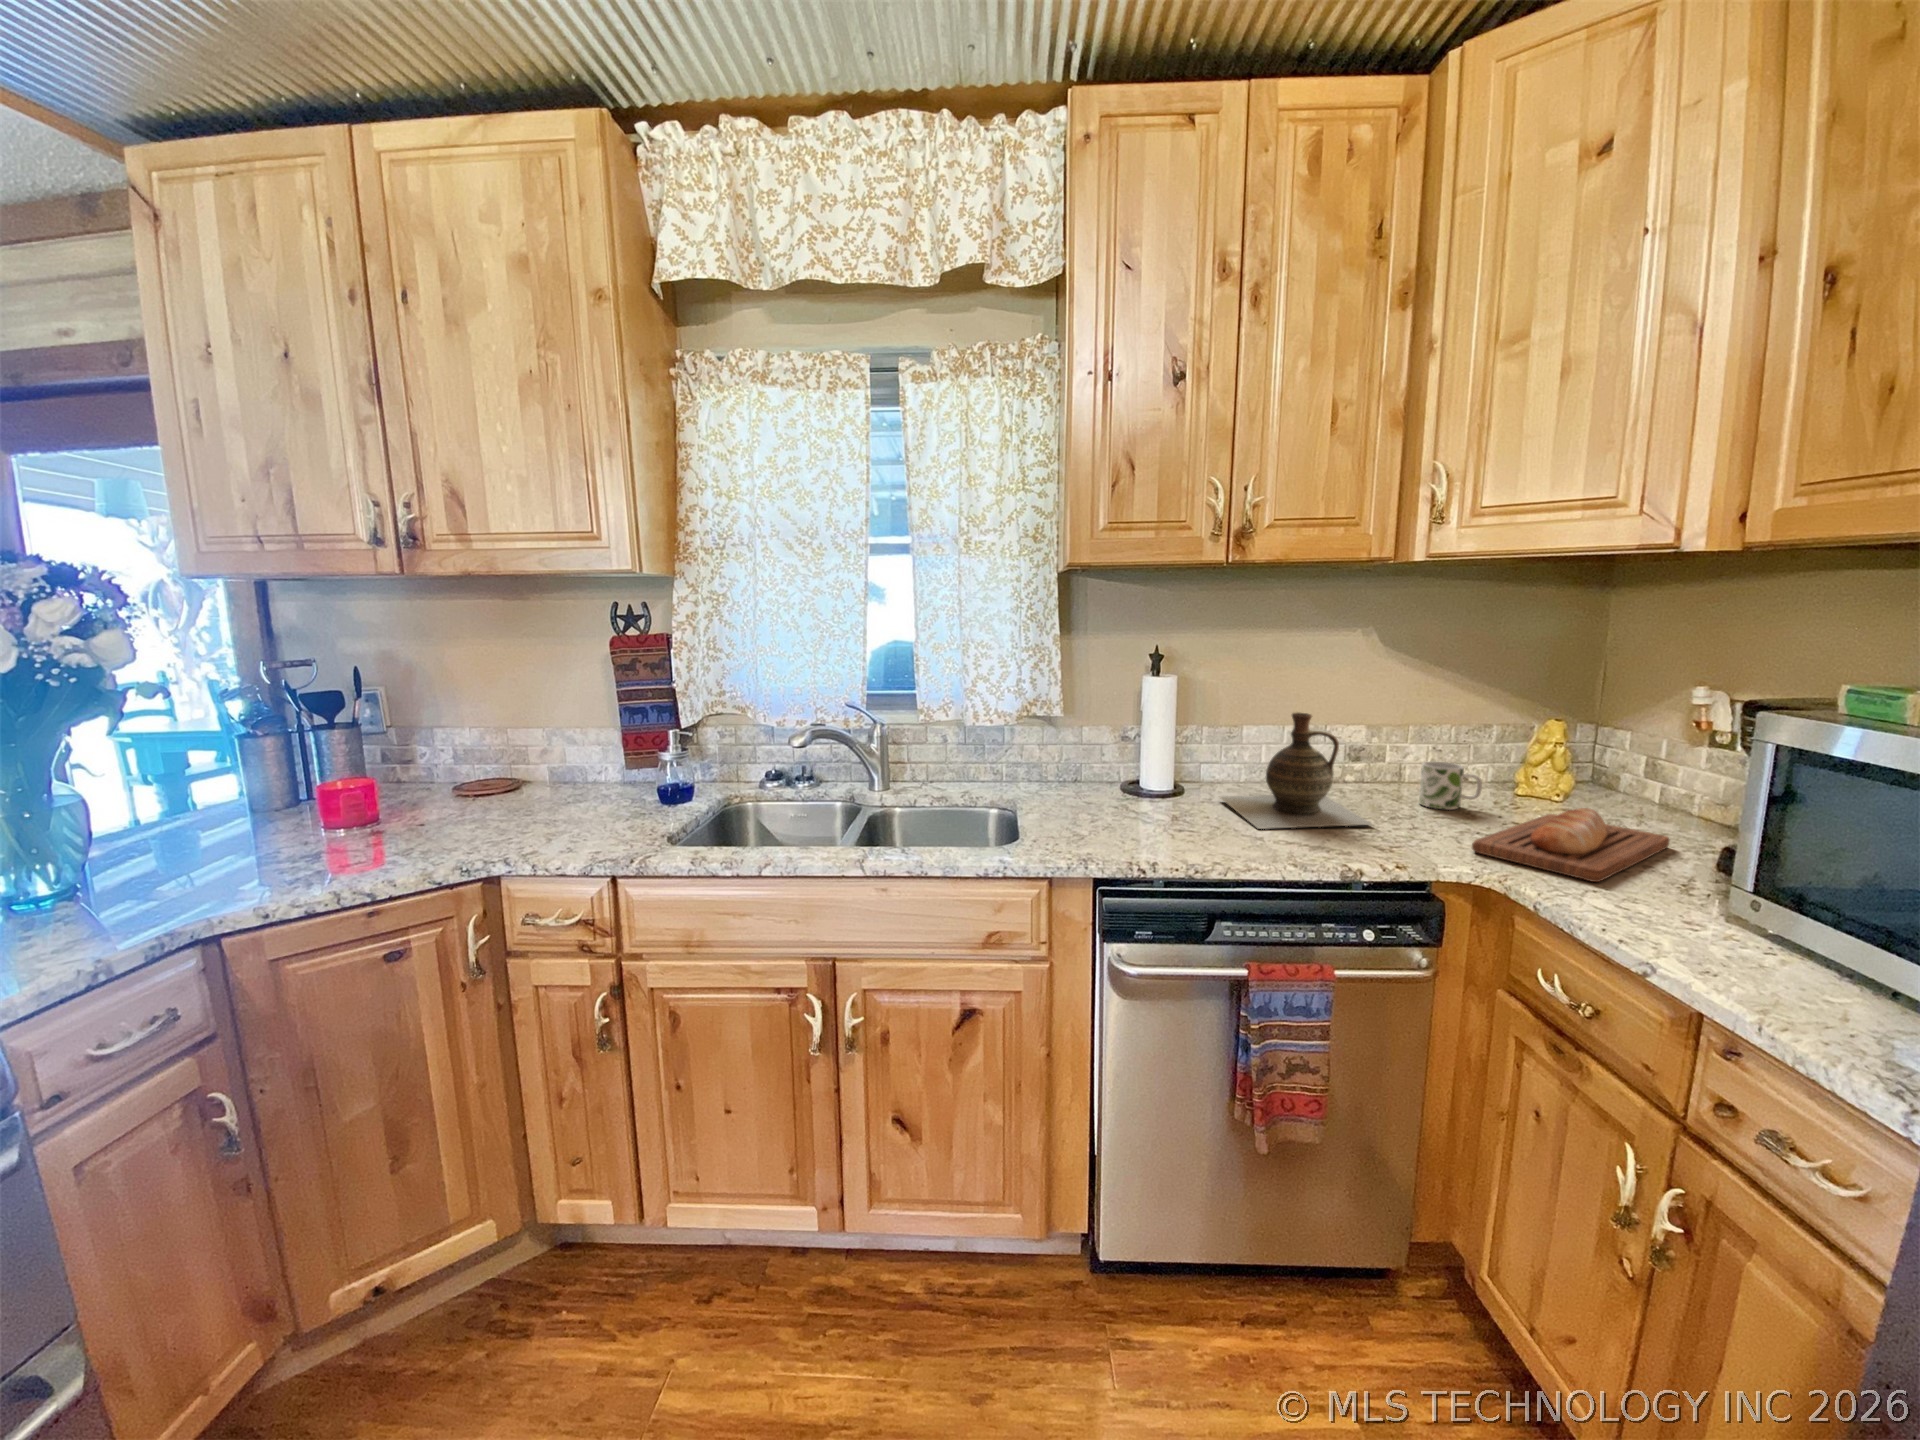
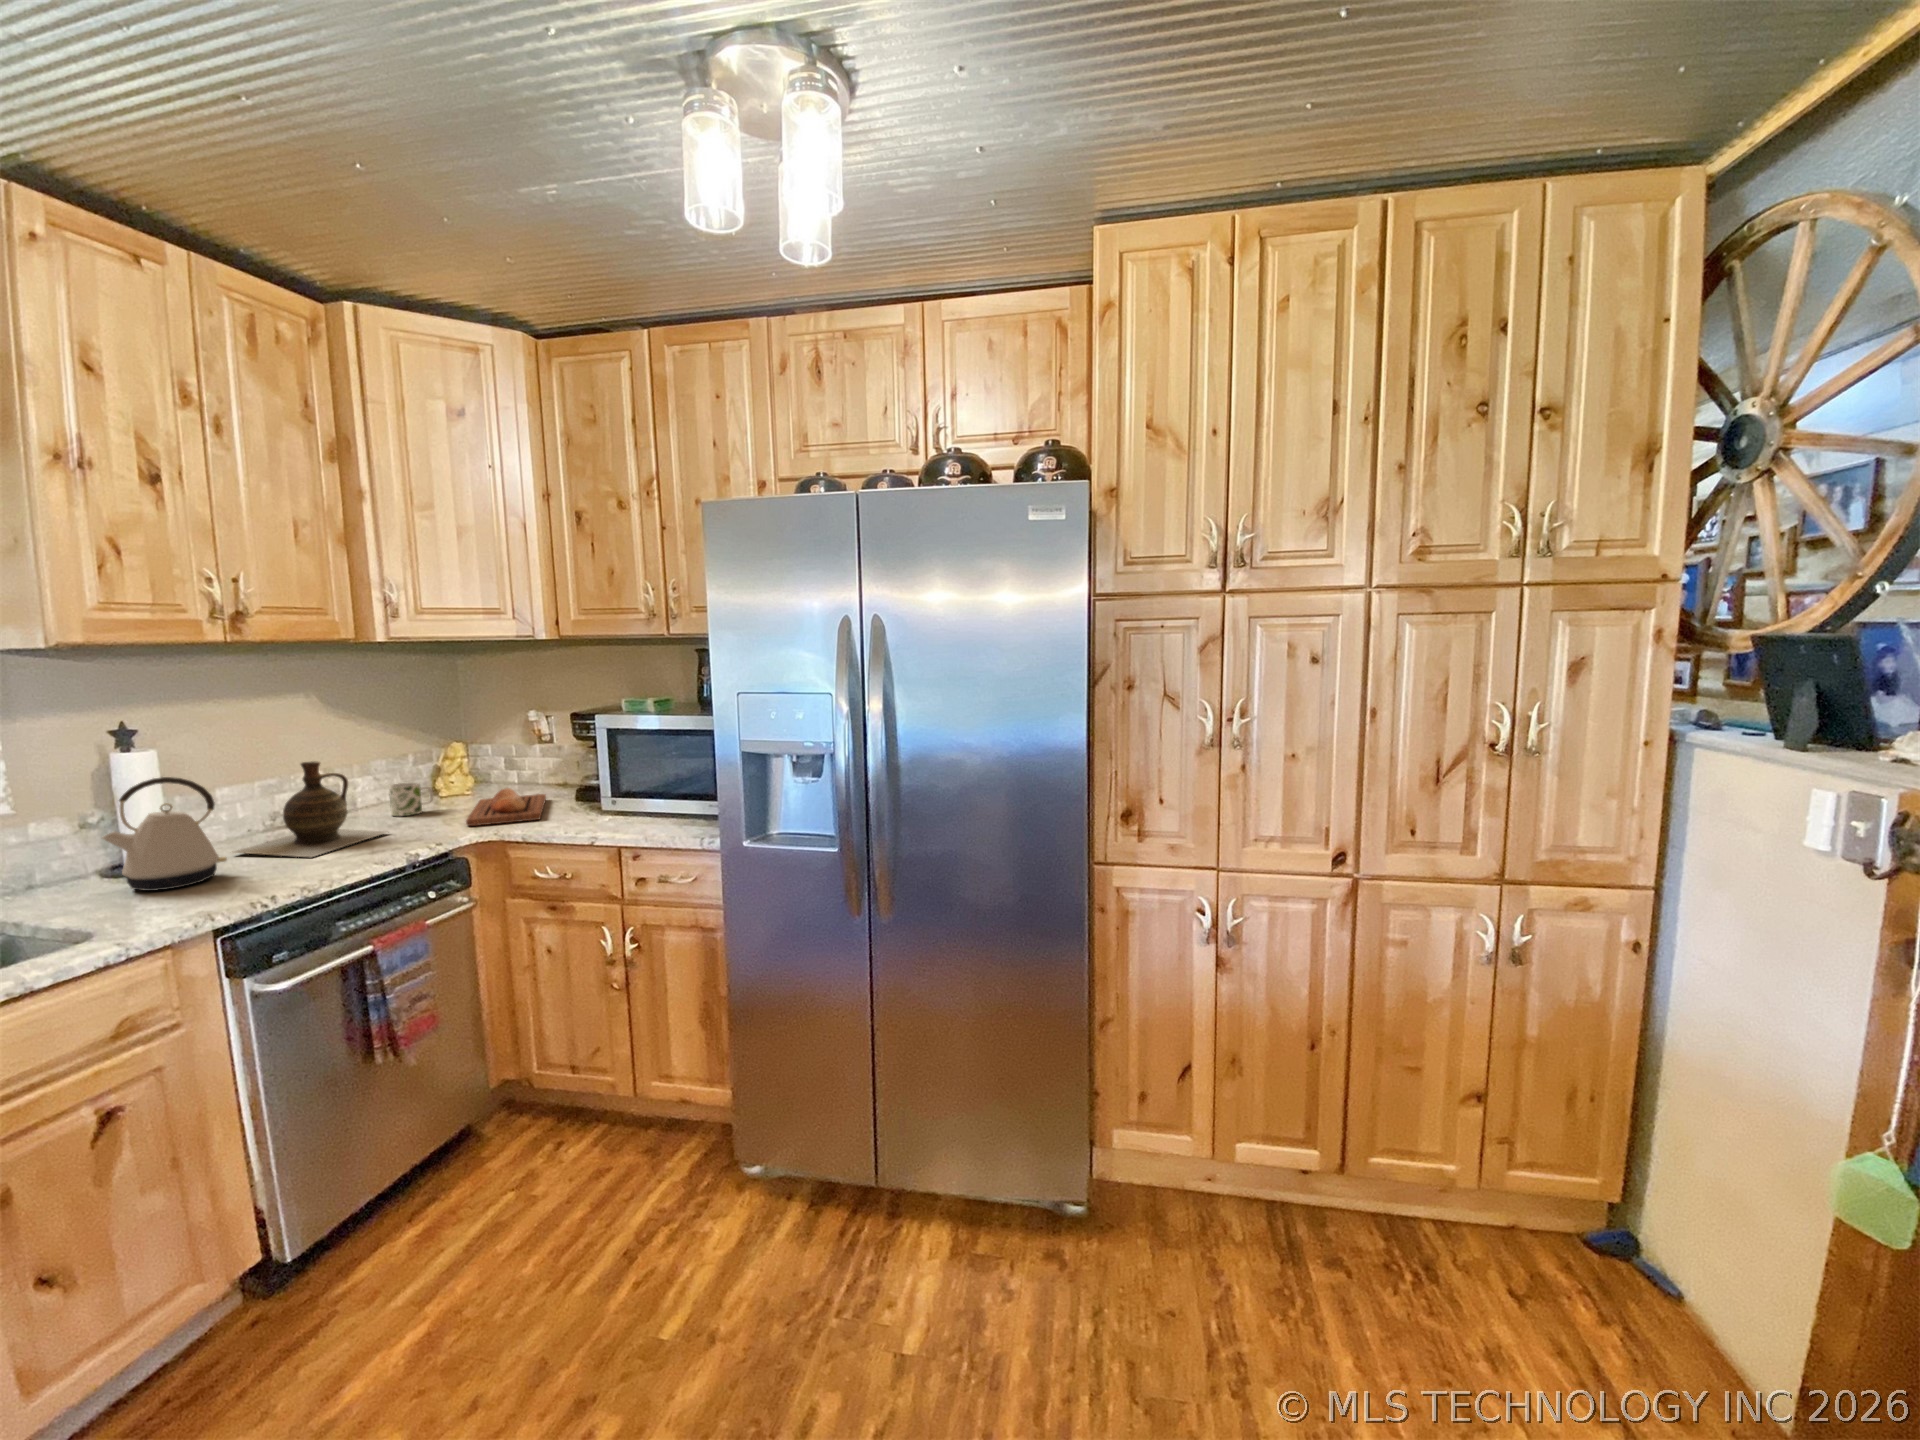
kettle: none [1099,705,1181,821] -> present [102,777,227,891]

